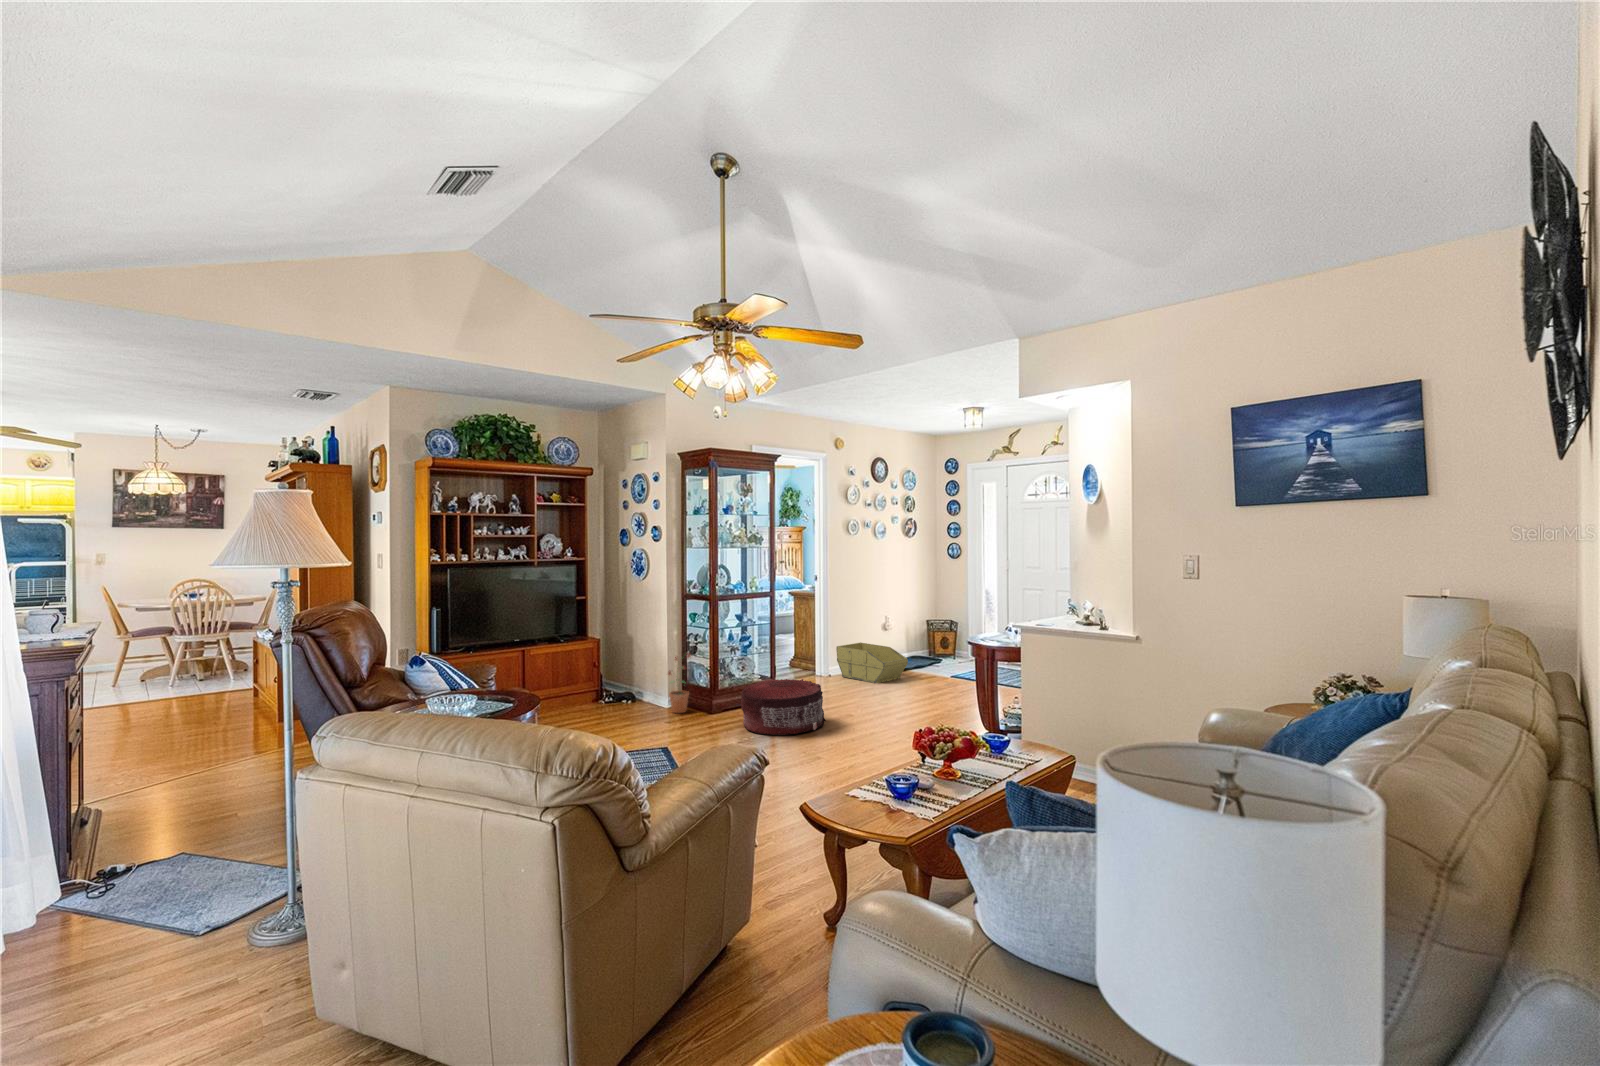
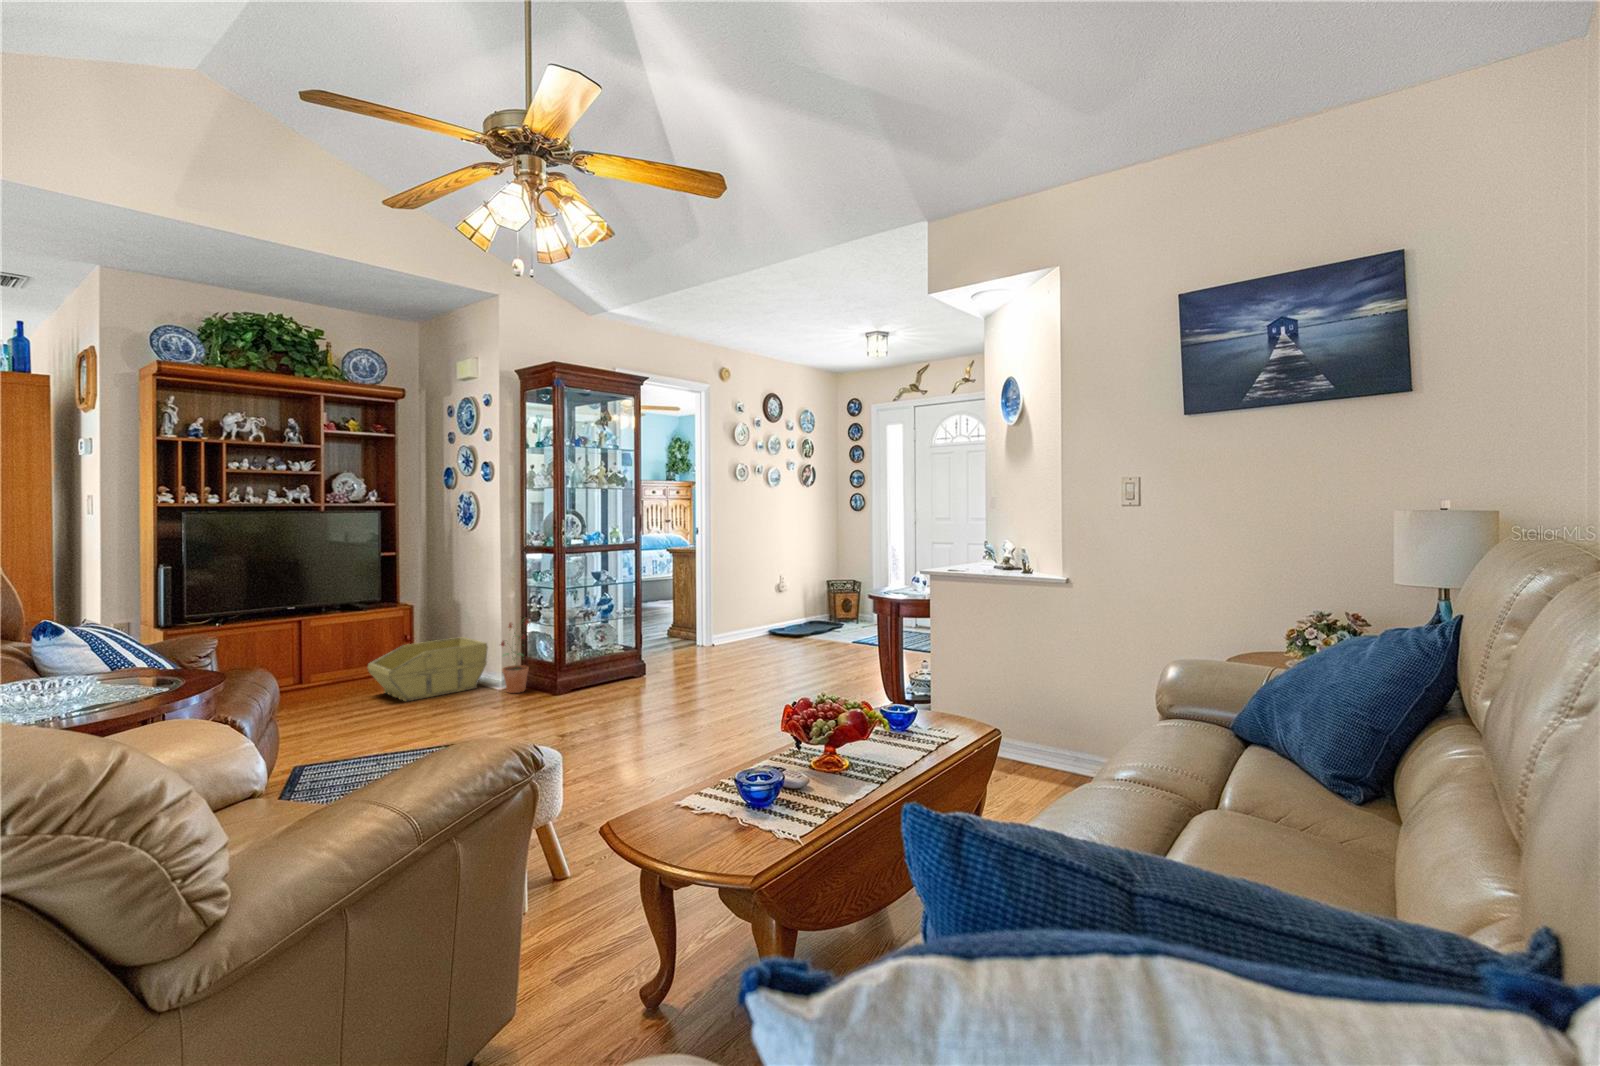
storage bin: present [836,642,908,683] -> present [368,637,488,702]
pouf: present [741,679,826,735] -> none [588,647,697,716]

